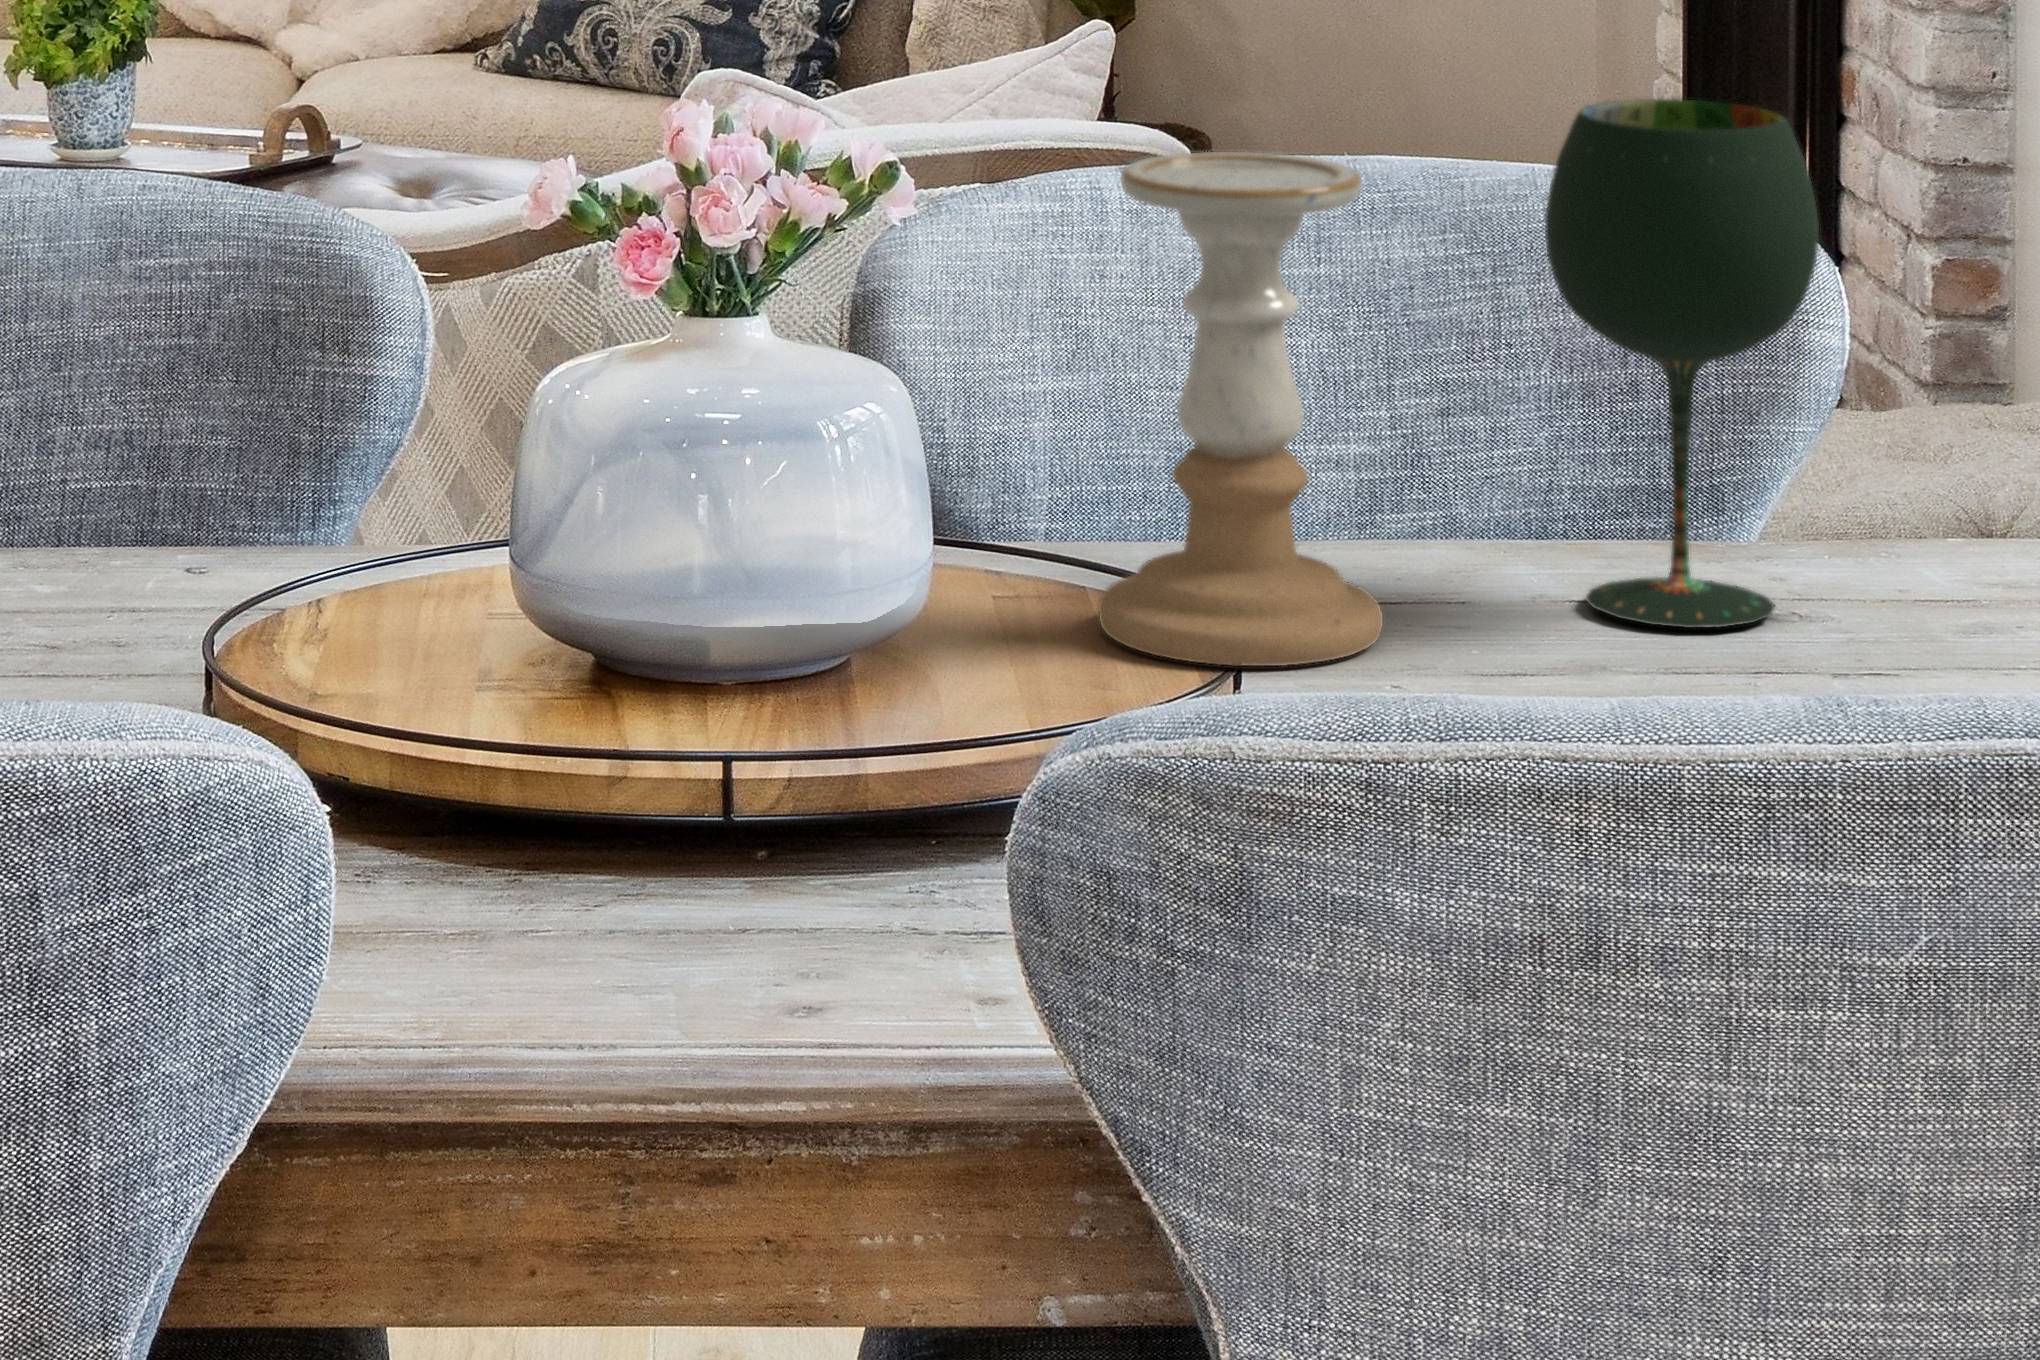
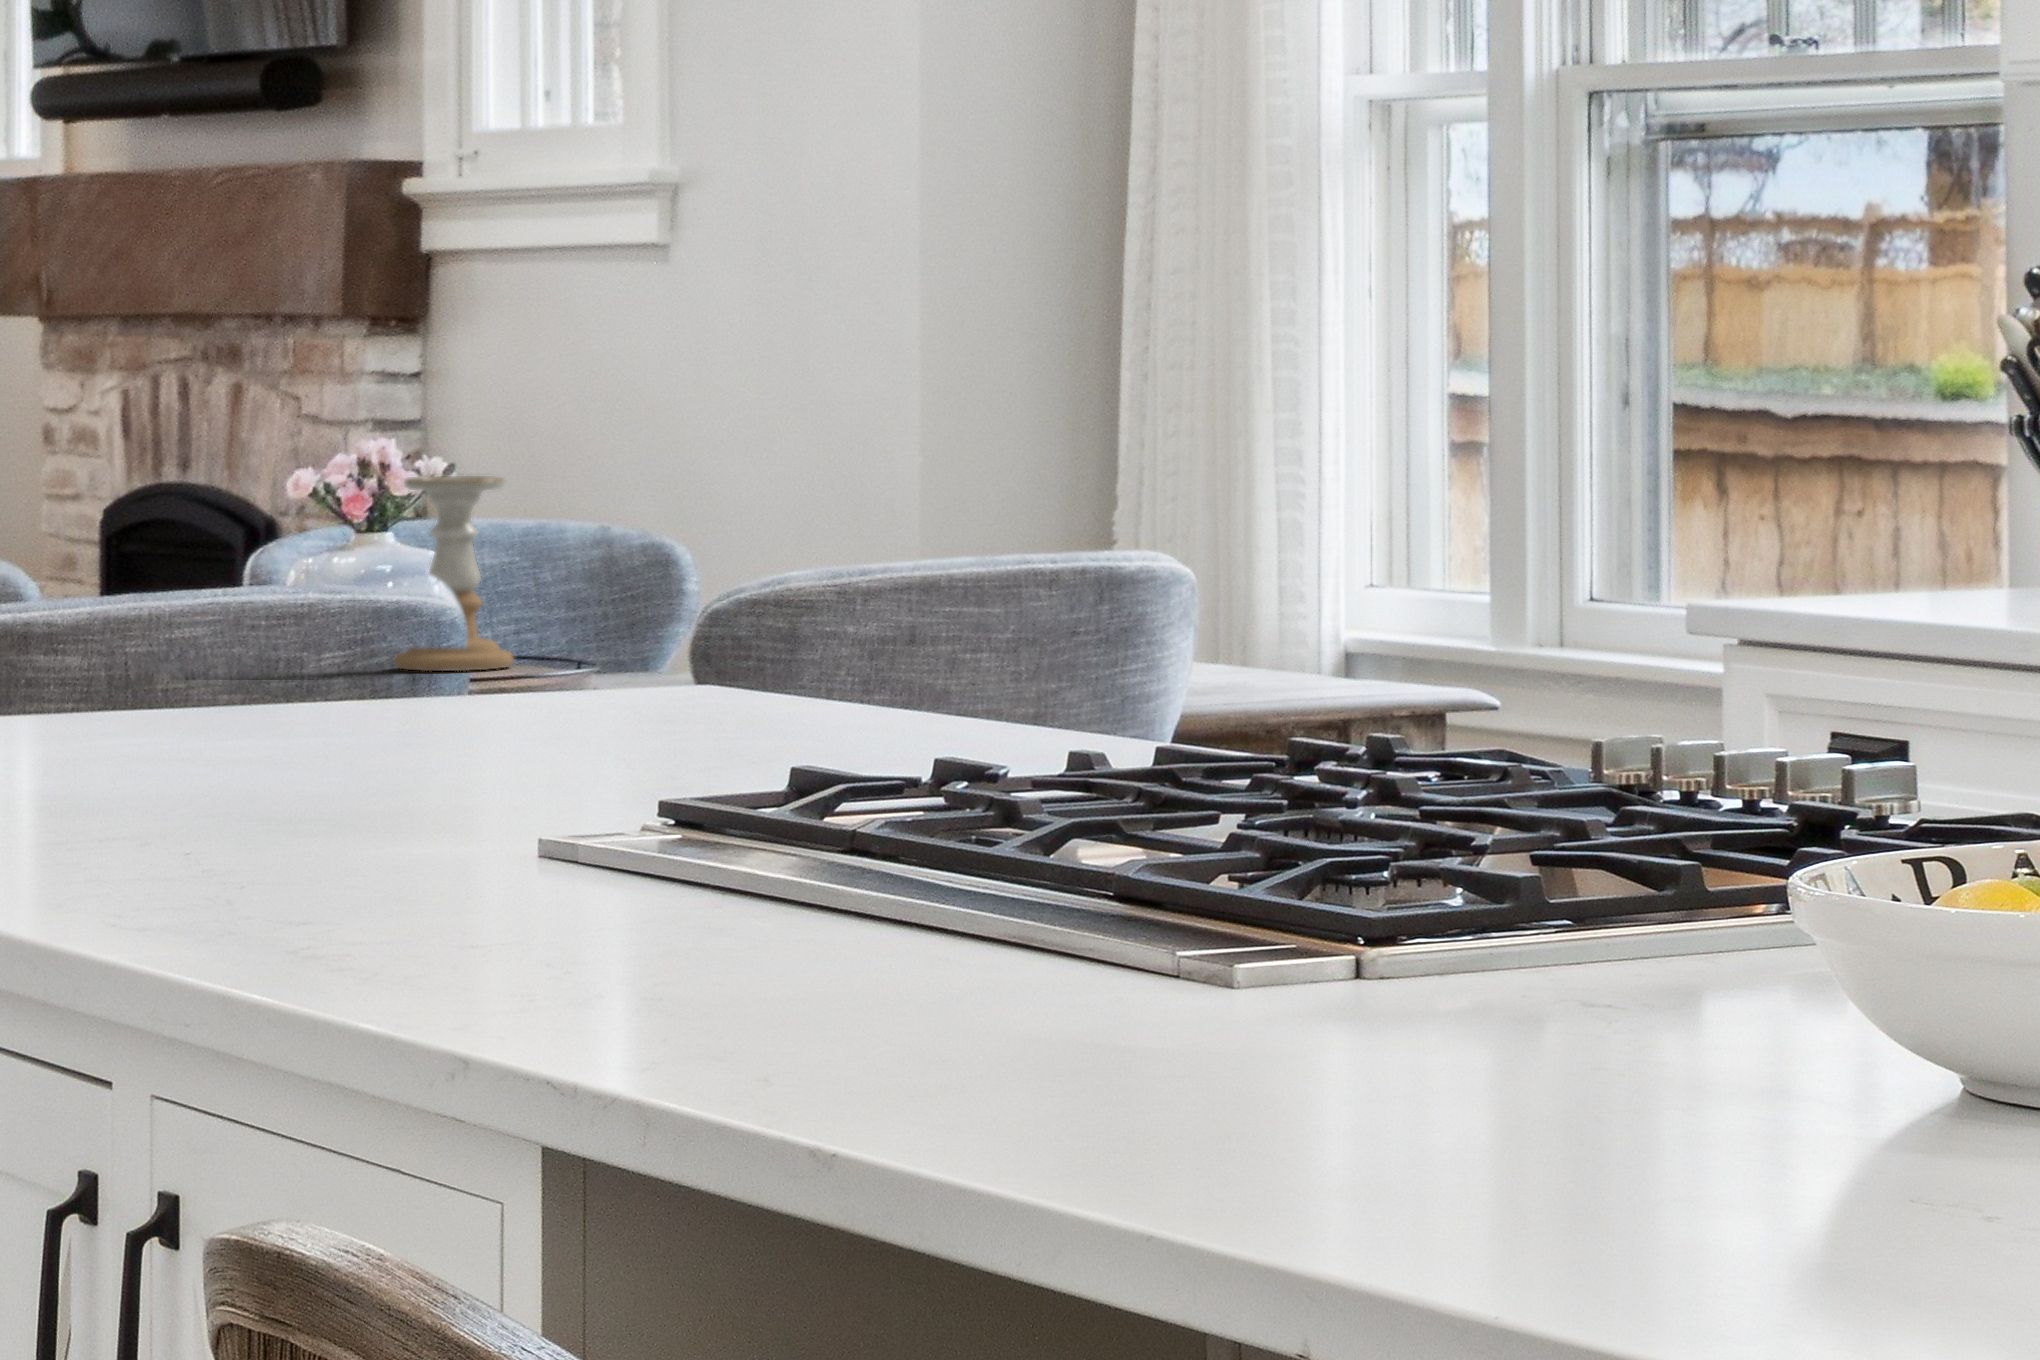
wine glass: present [1545,99,1819,628] -> none [555,453,667,658]

